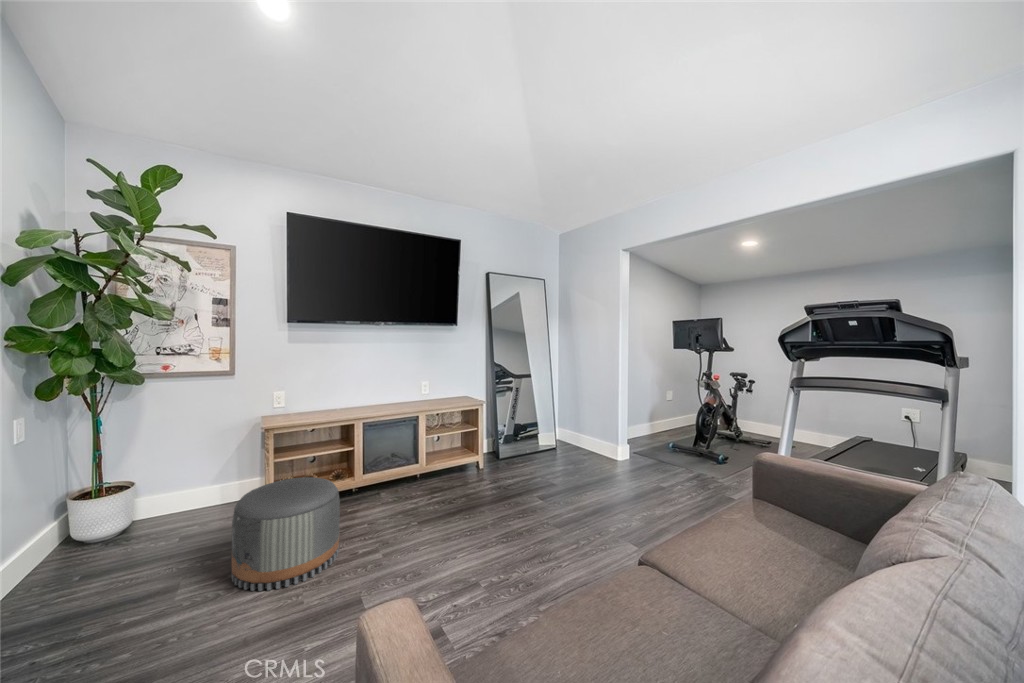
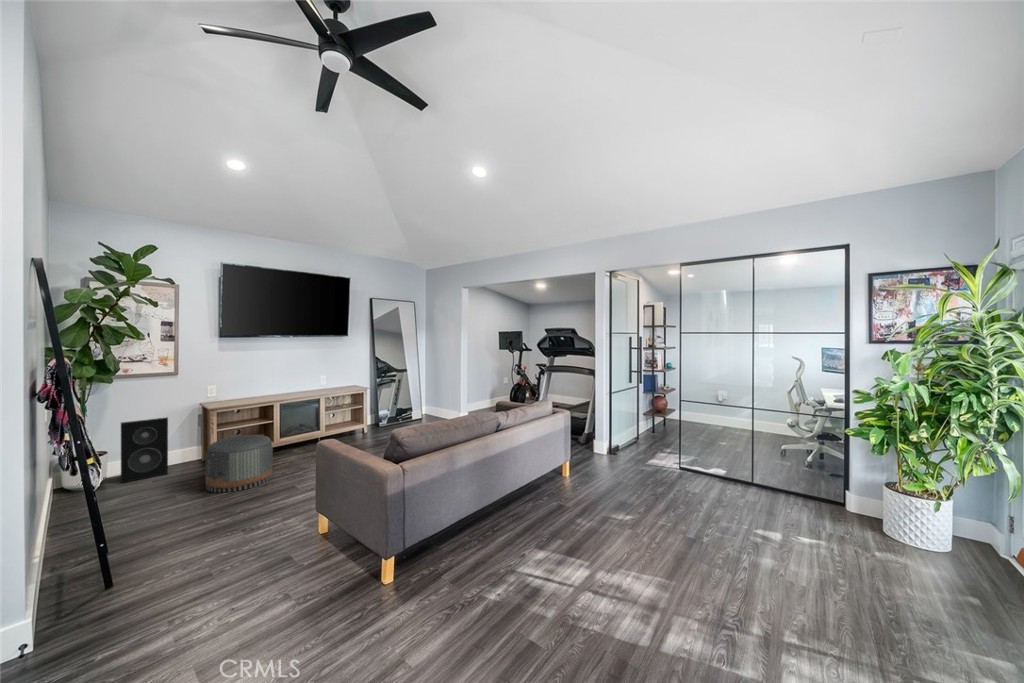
speaker: none [139,439,210,538] -> present [121,417,168,483]

